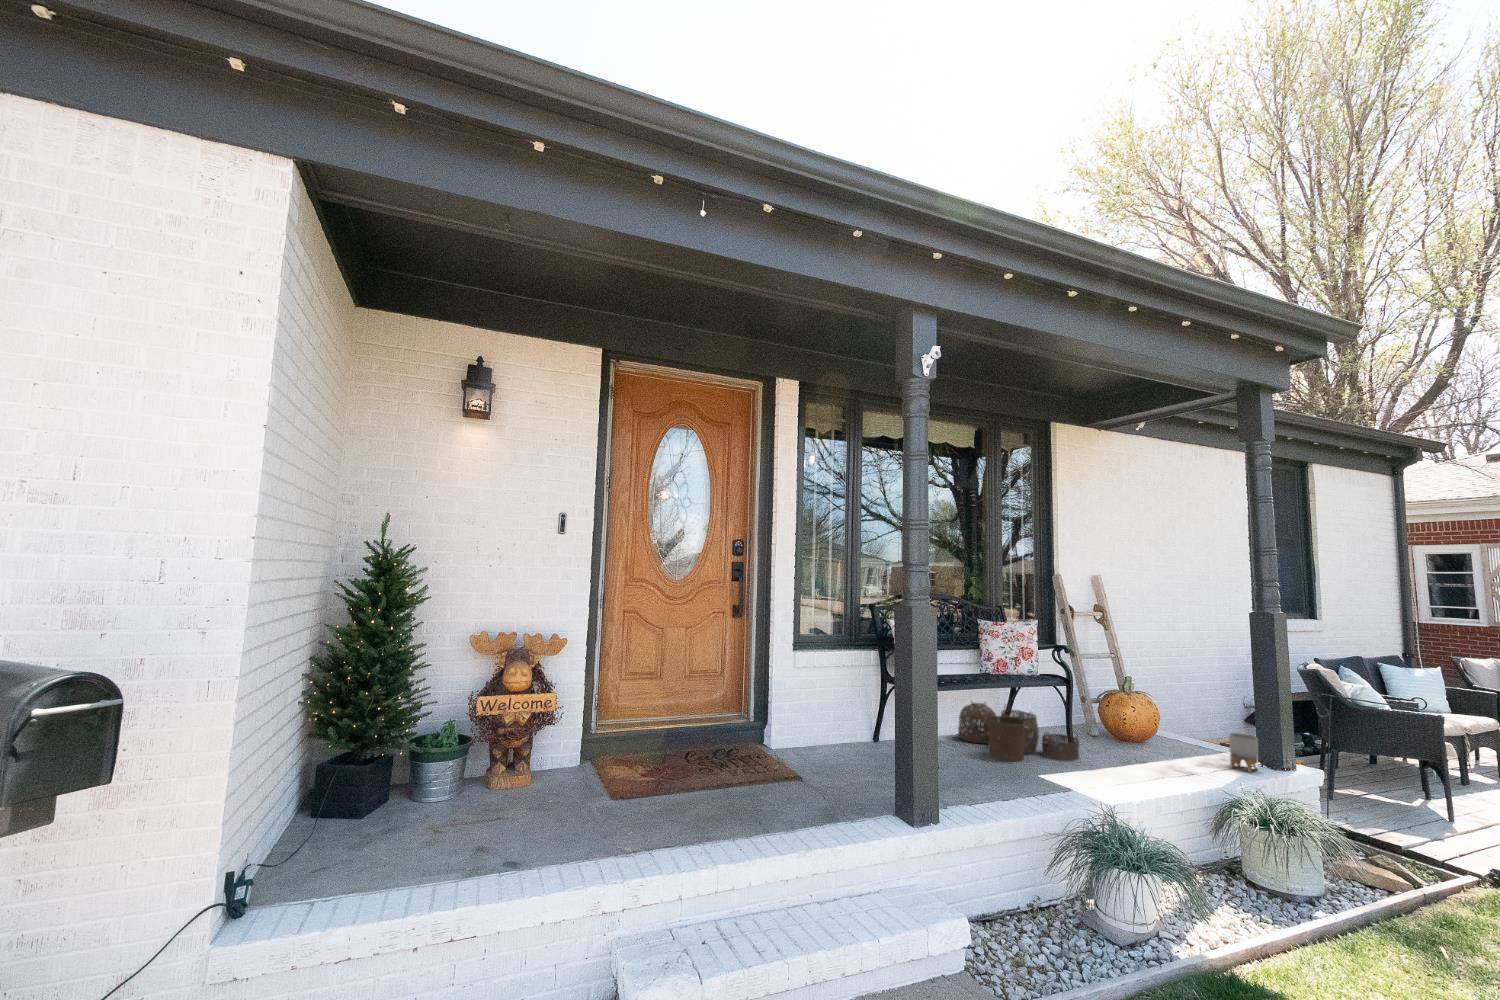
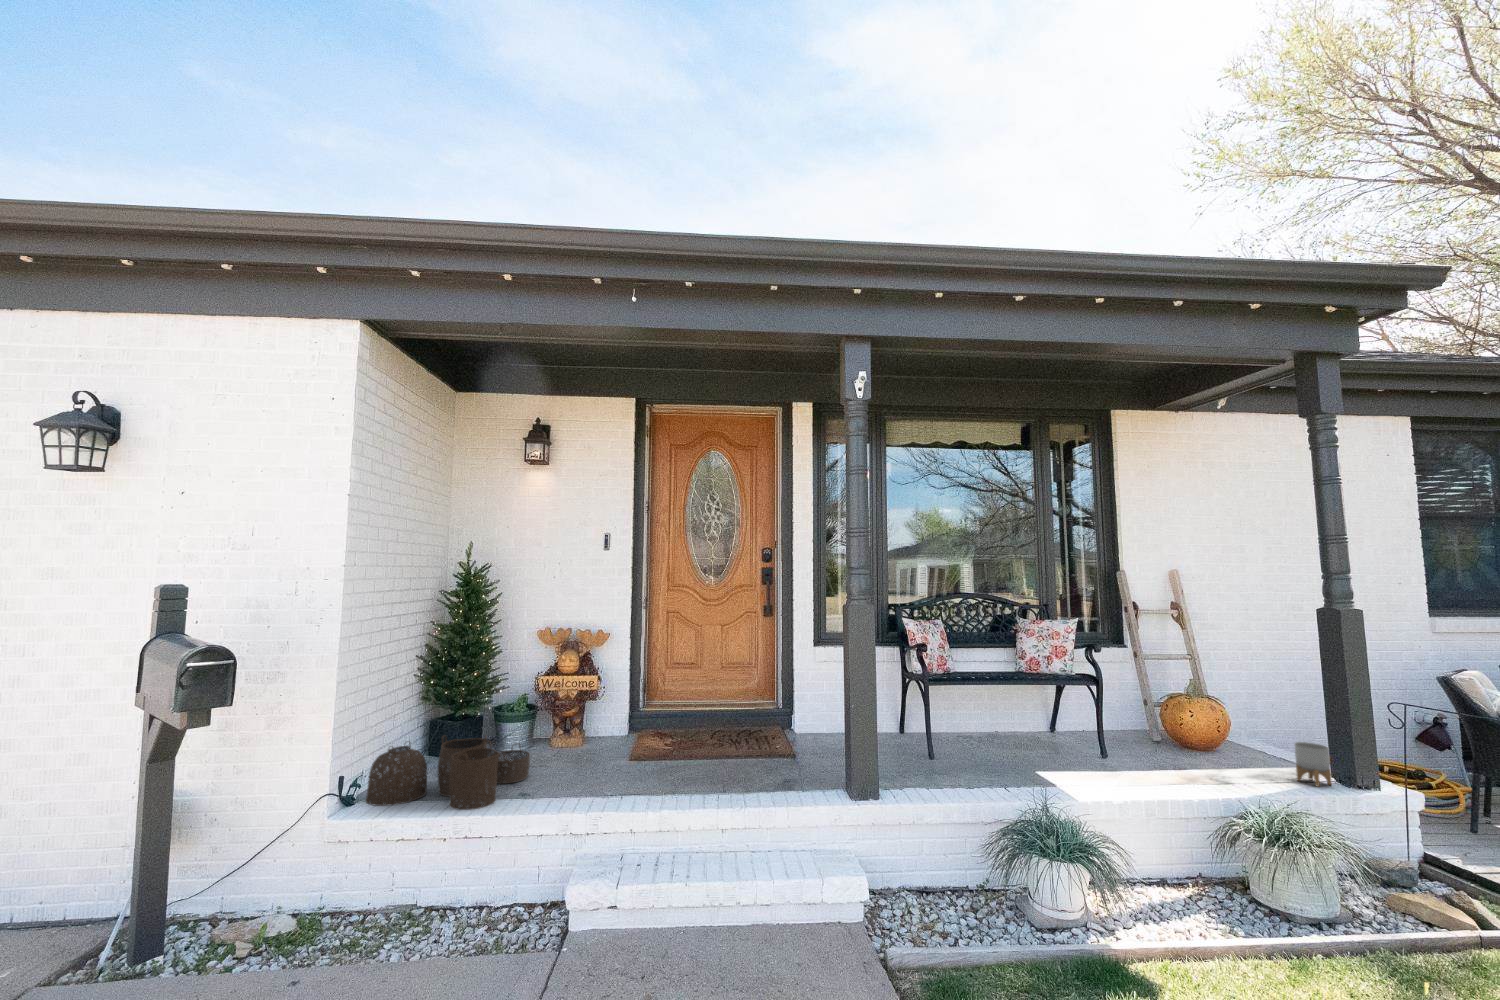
woven basket: present [958,701,1080,762] -> present [366,736,530,810]

